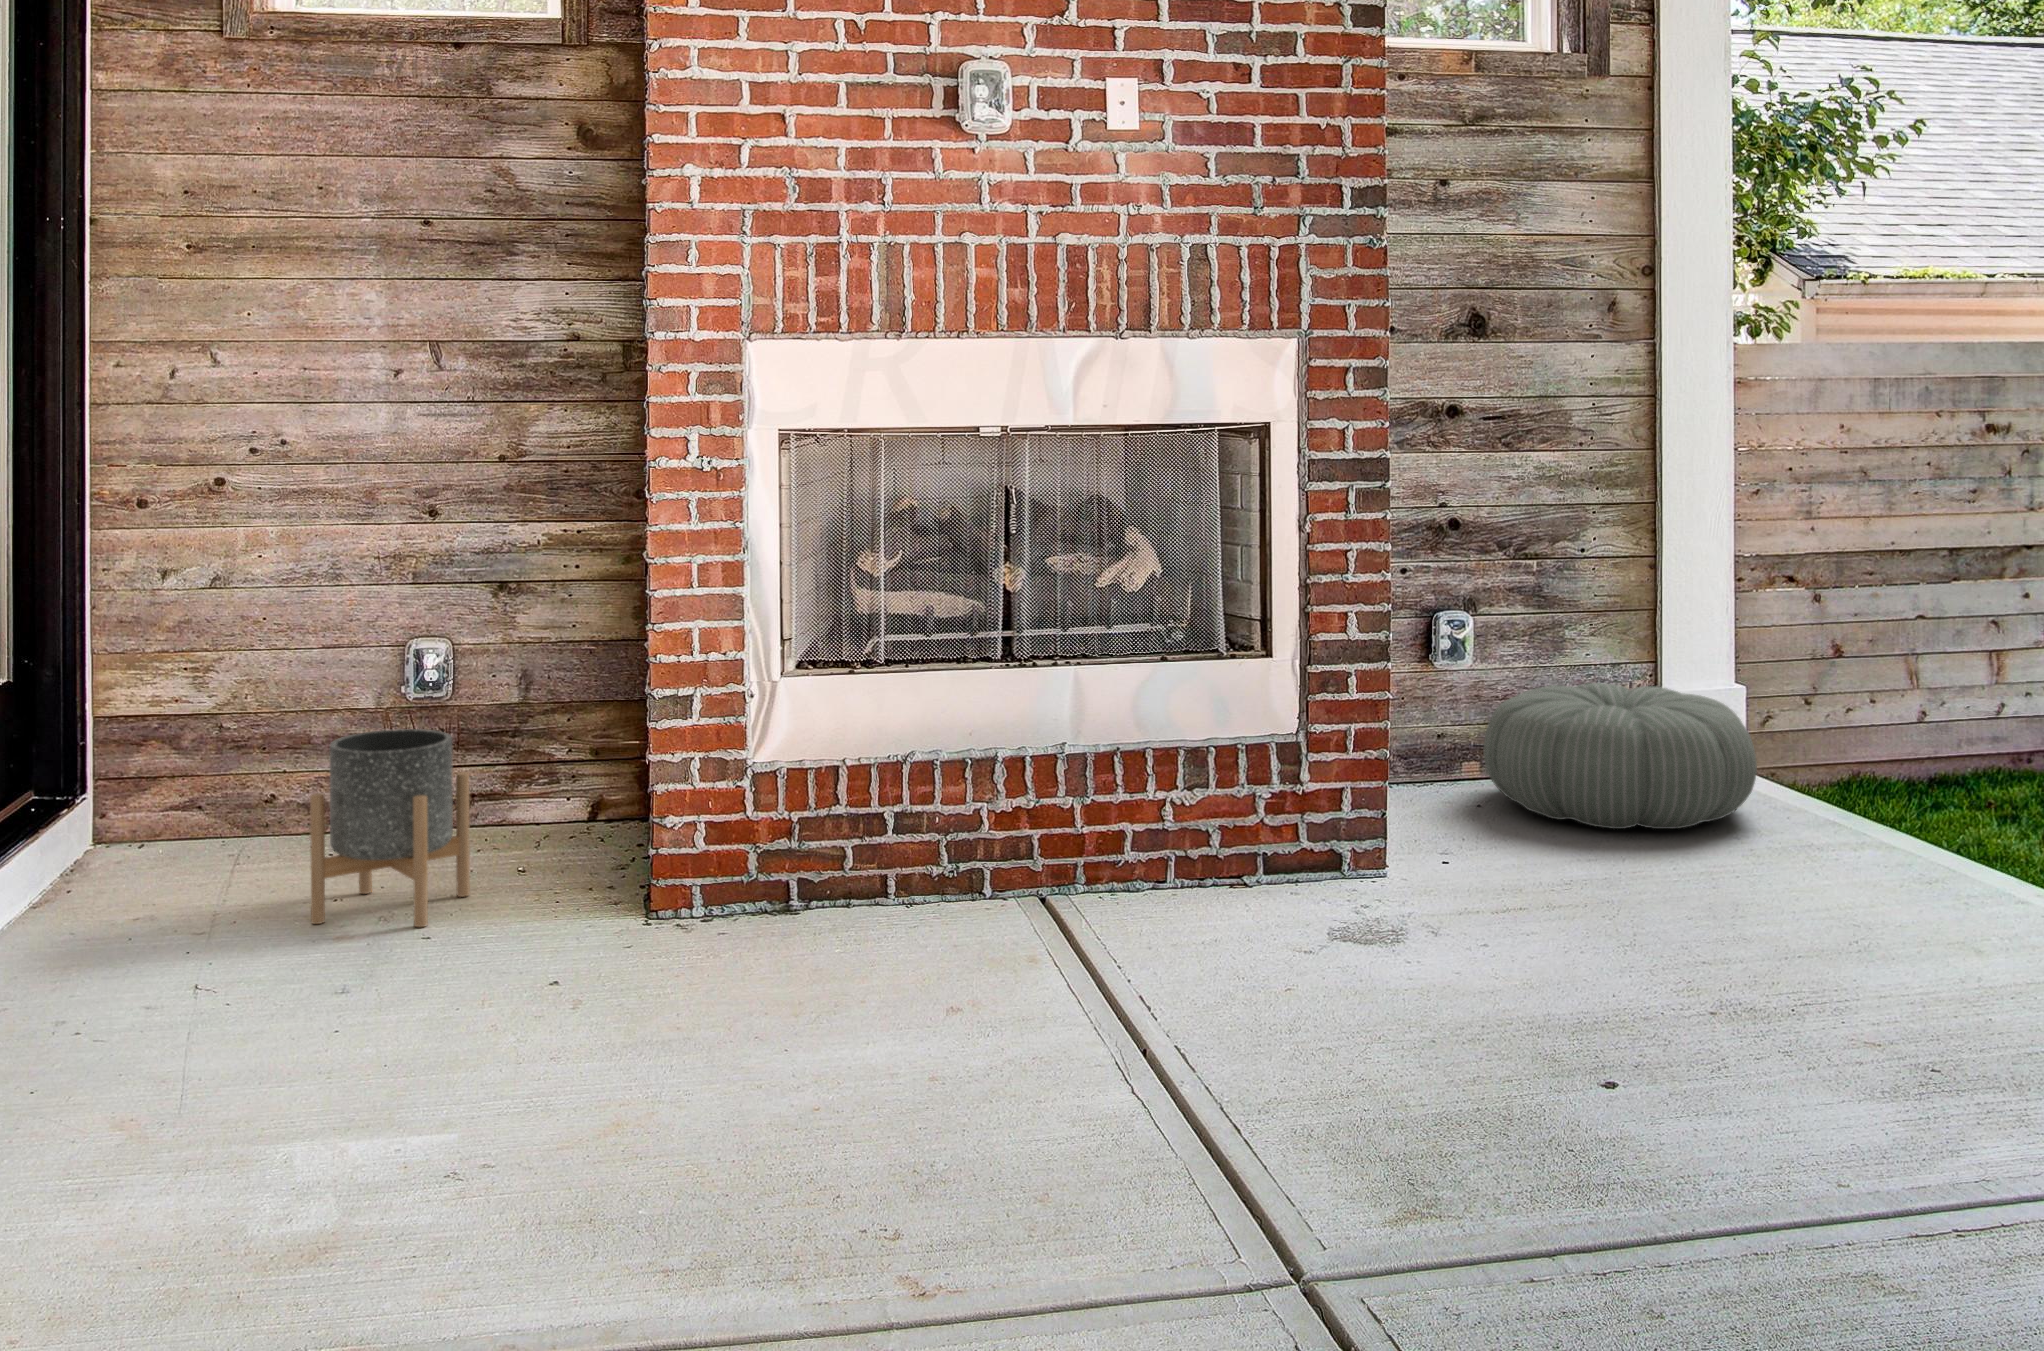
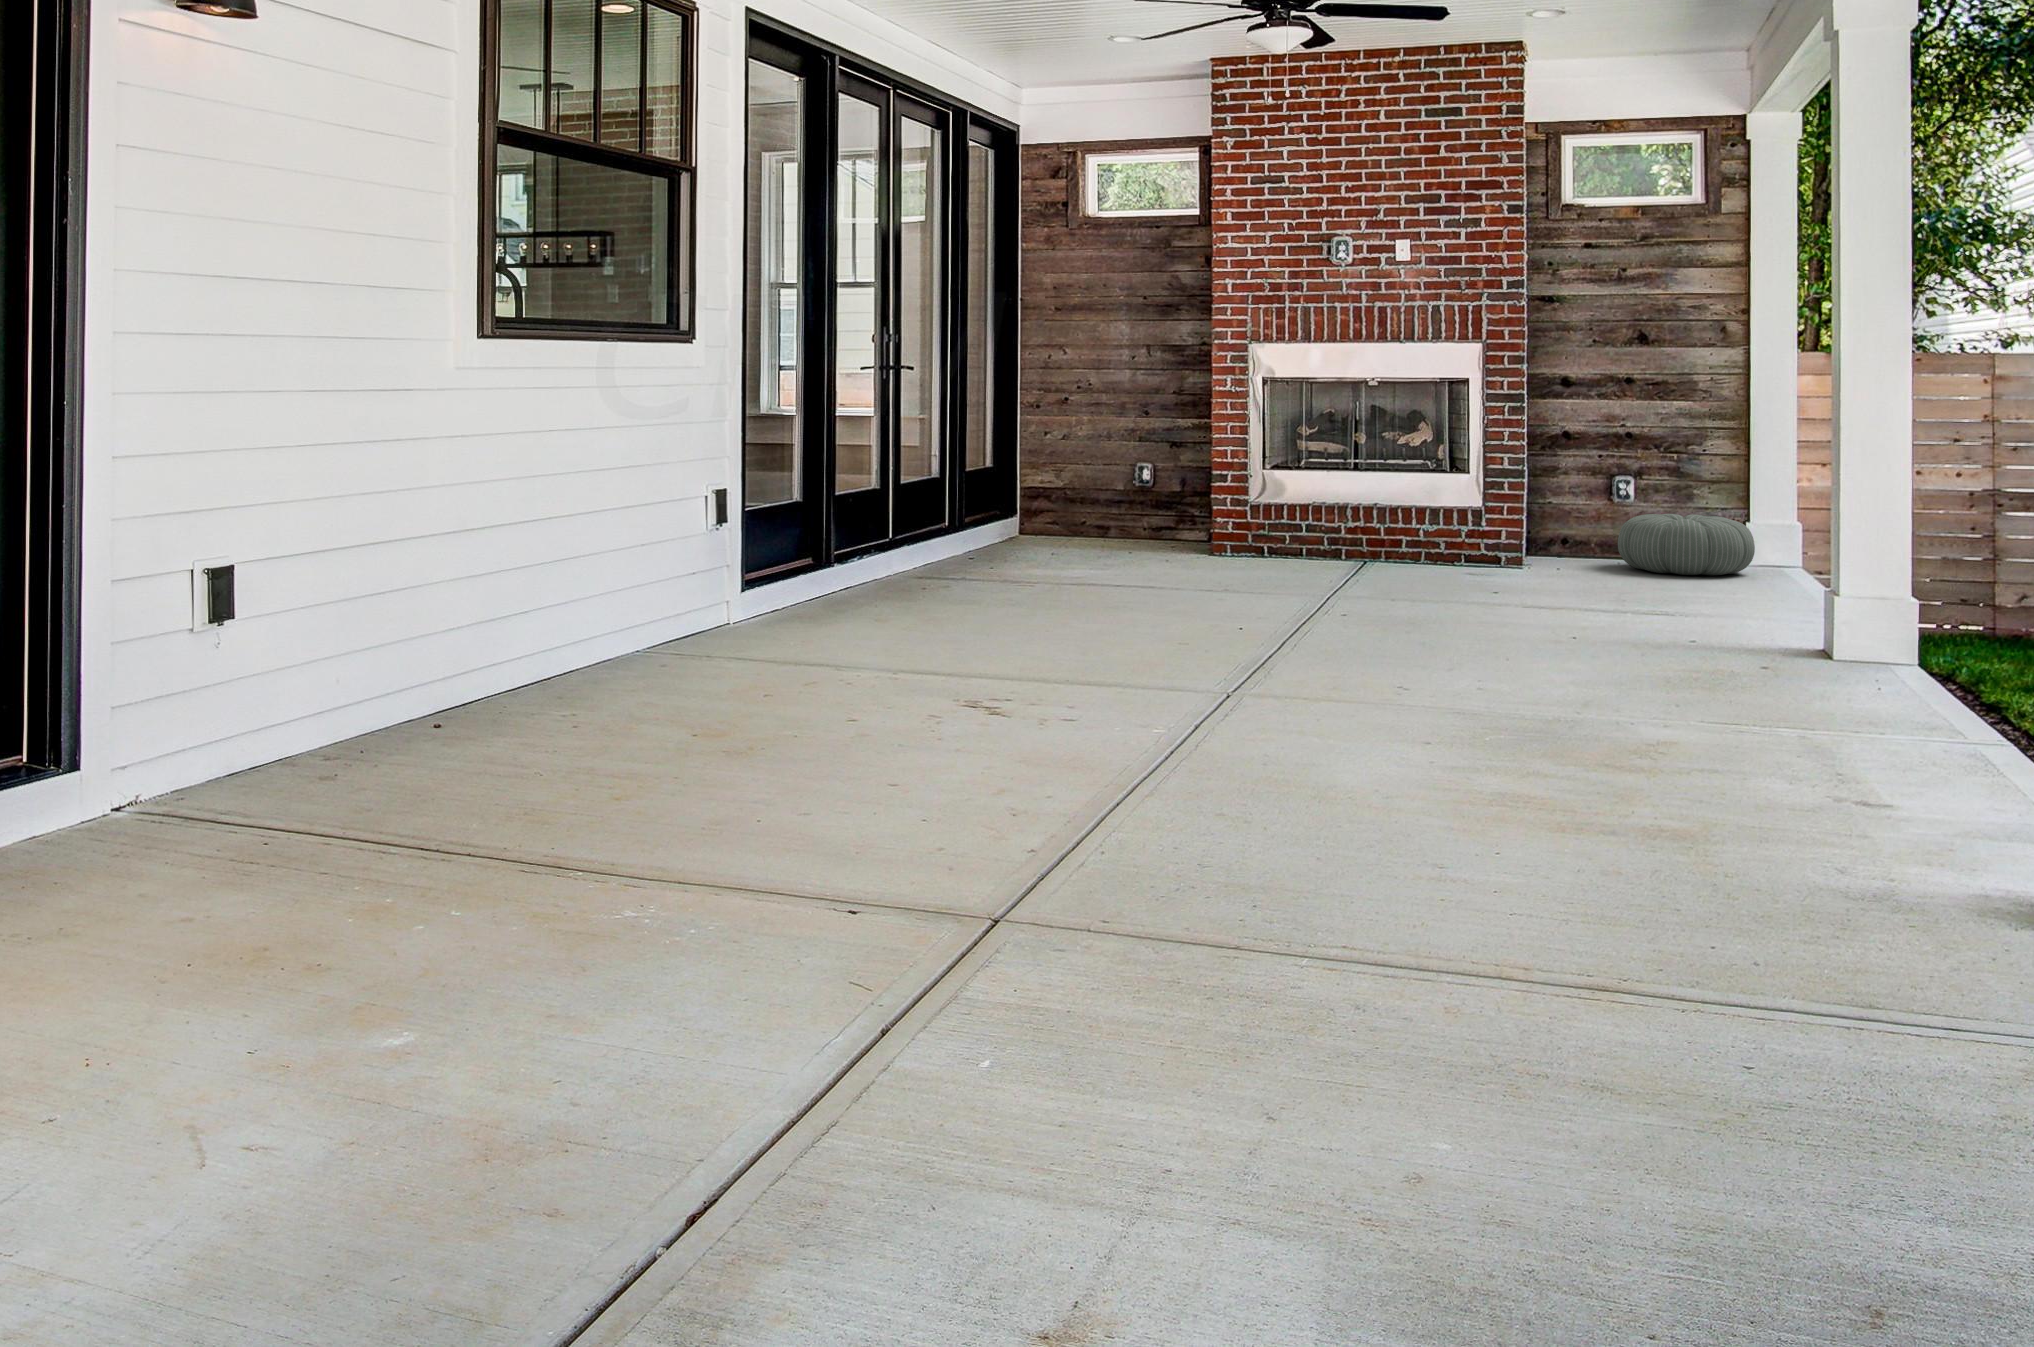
planter: present [310,729,470,927] -> none [1105,485,1163,549]

